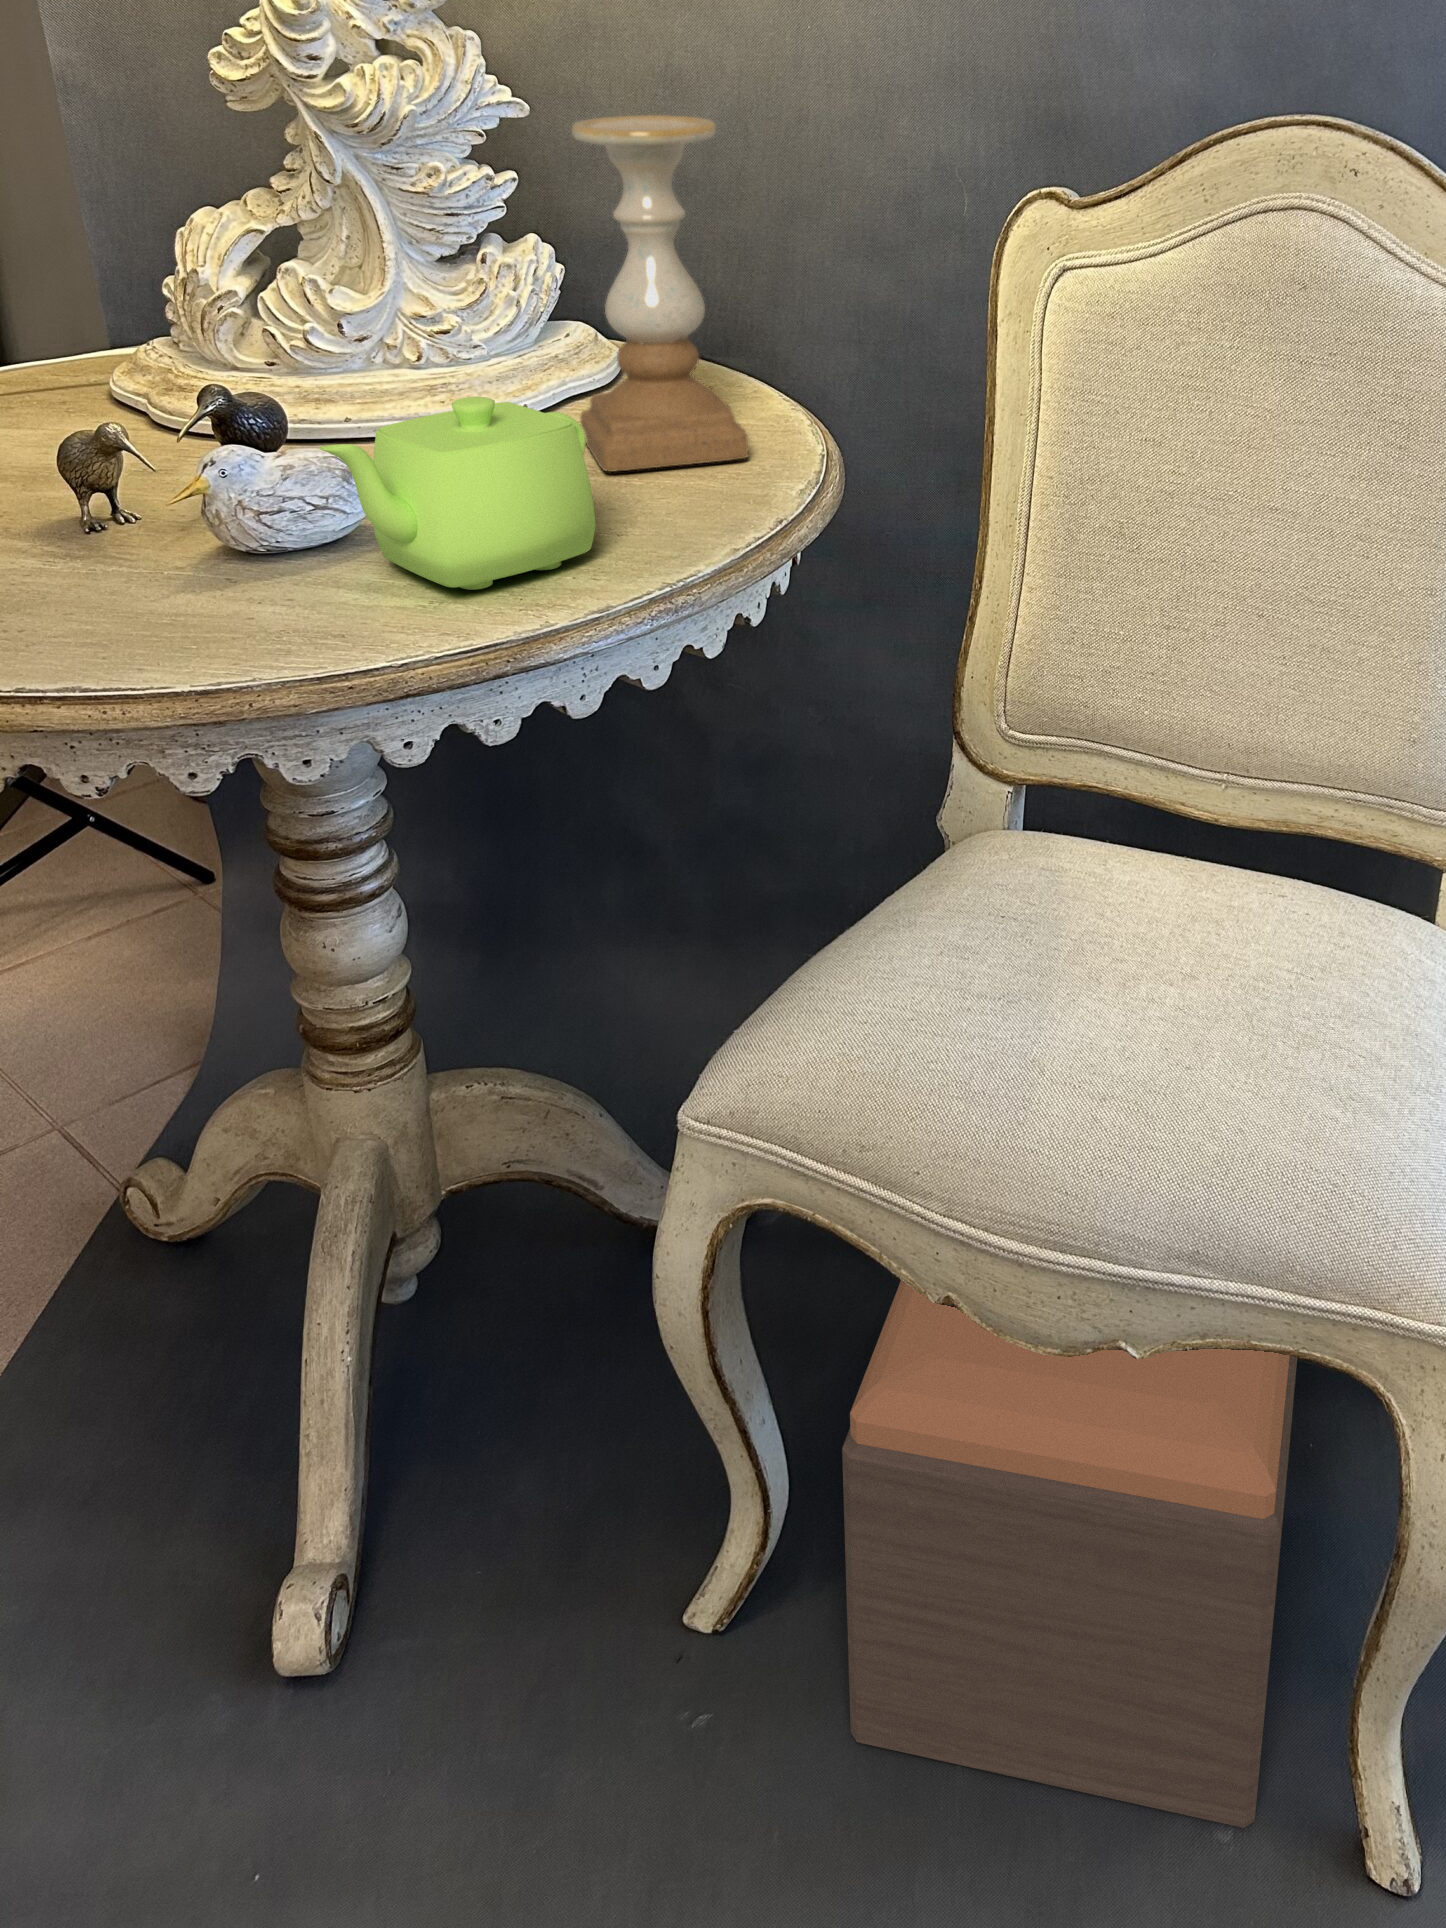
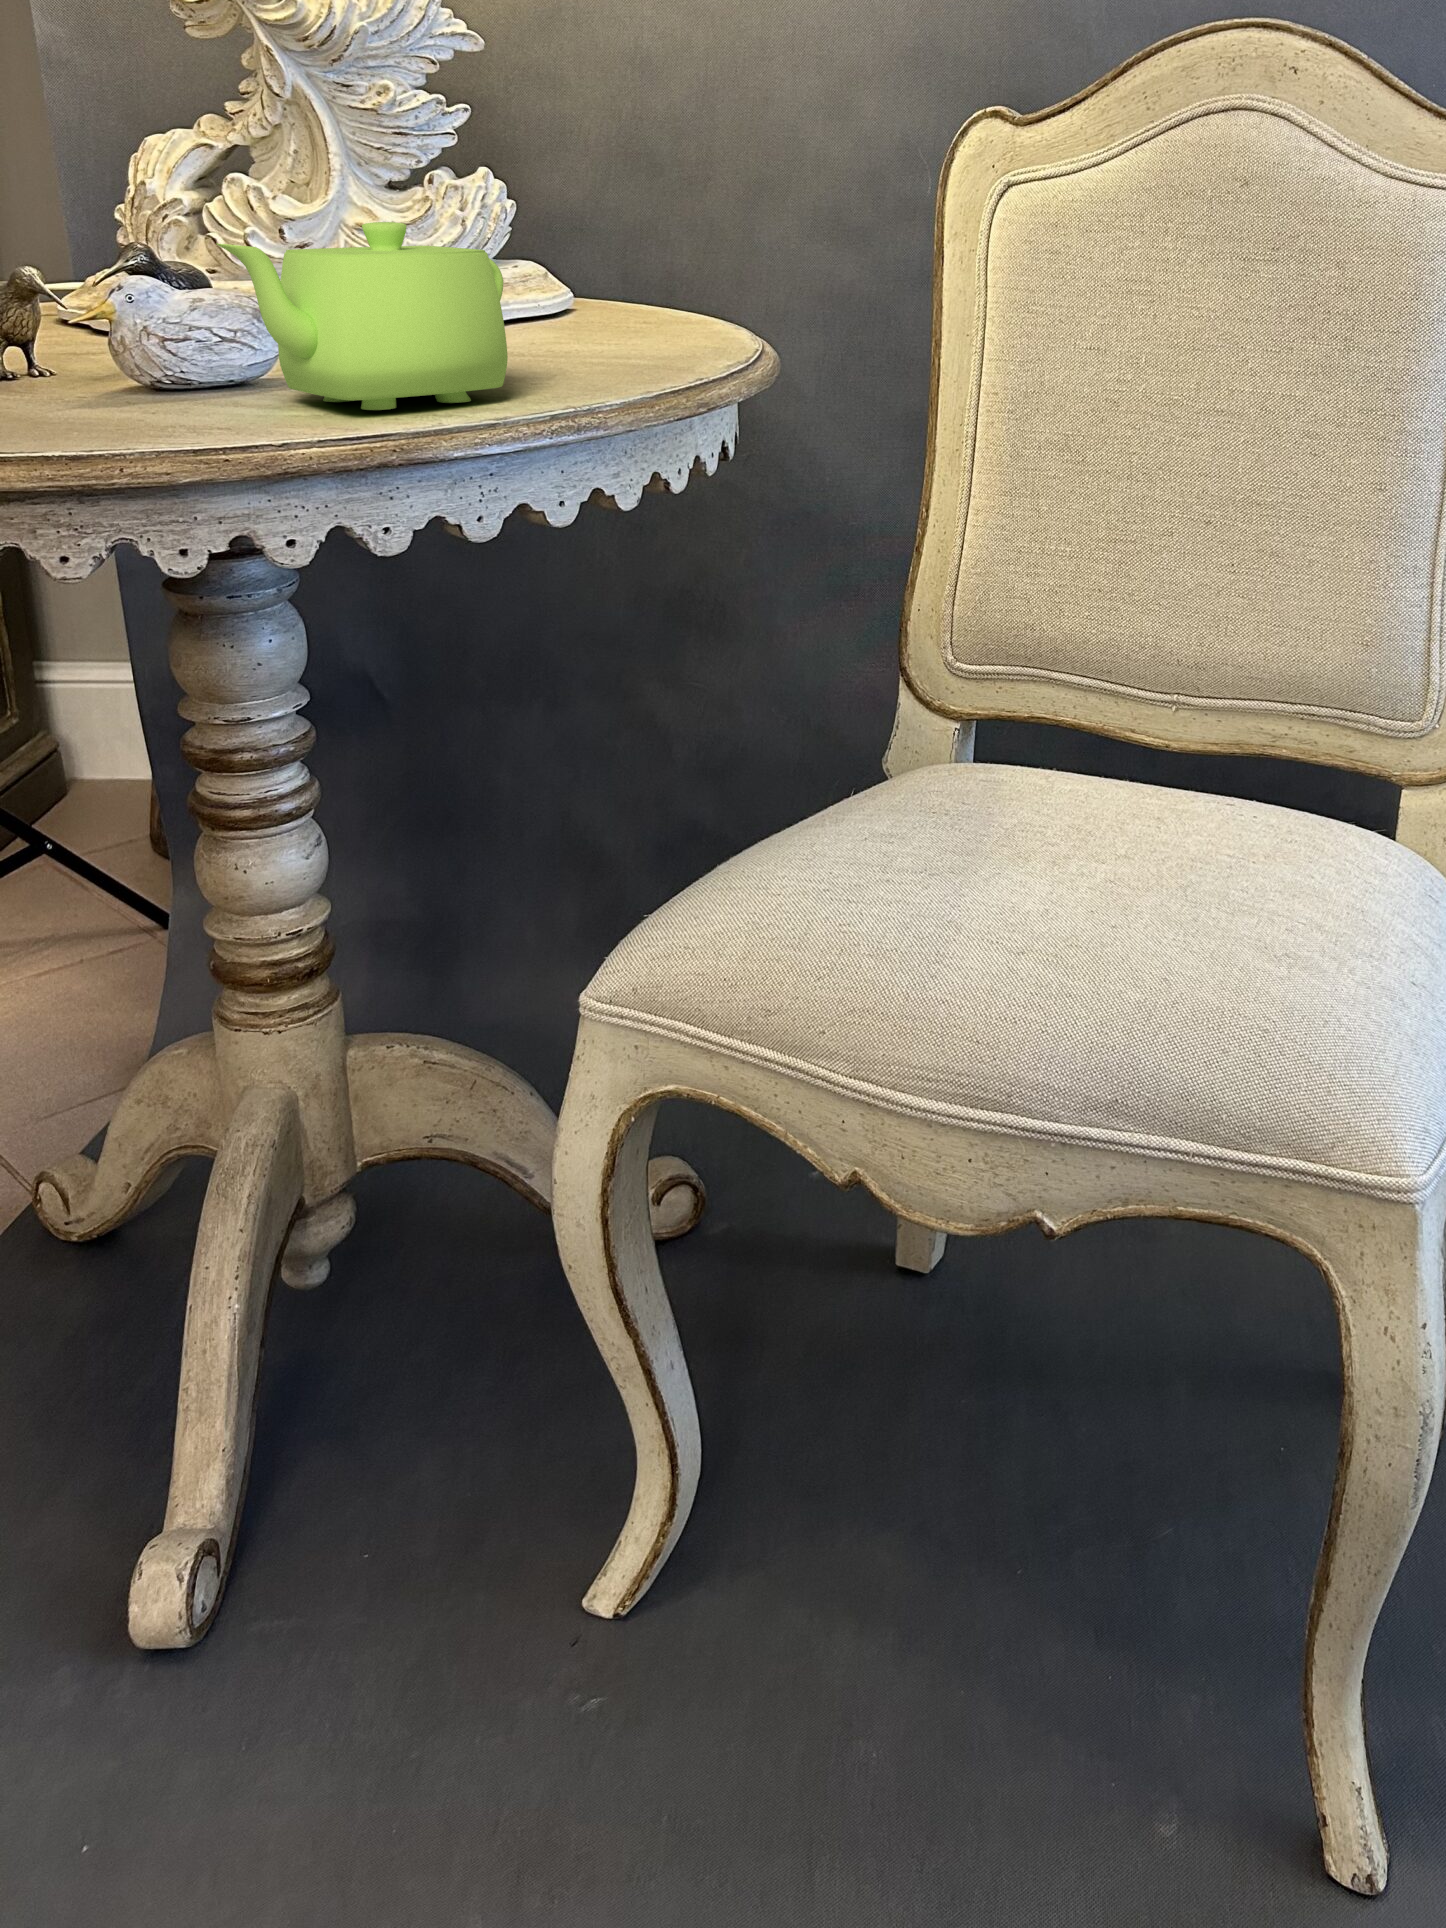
candle holder: present [572,115,748,472] -> none [513,8,684,358]
footstool: present [842,1280,1297,1828] -> none [736,1086,1260,1816]

